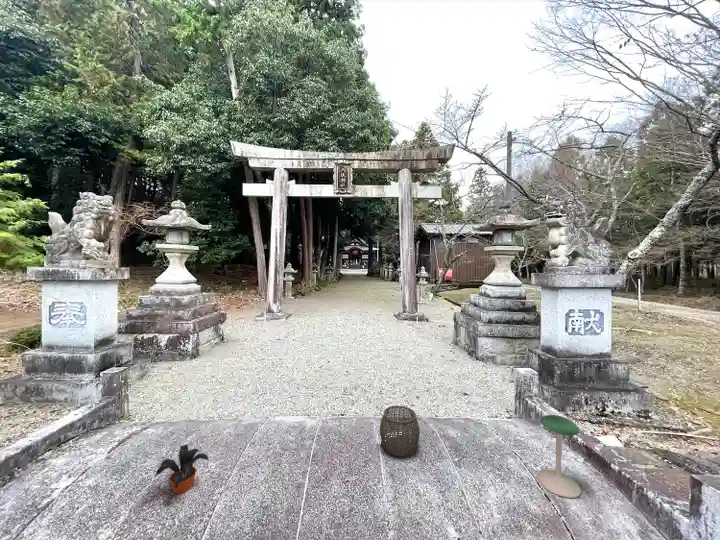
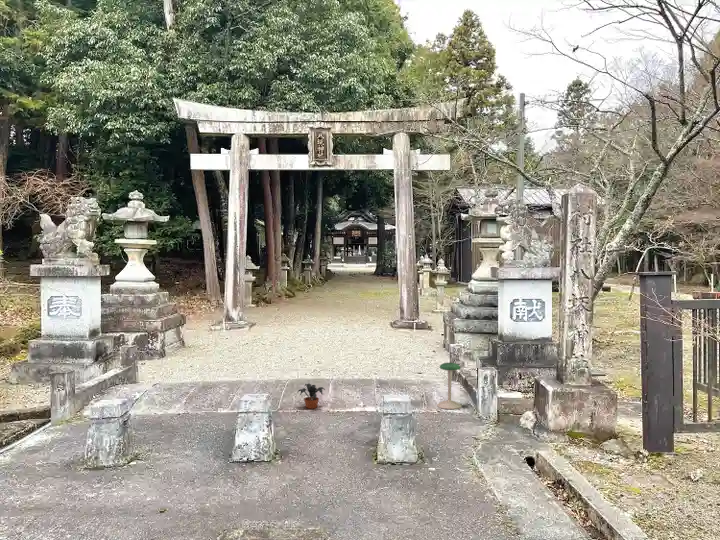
woven basket: present [380,406,420,456] -> none [336,369,365,399]
potted plant: present [155,444,208,494] -> present [298,384,325,409]

